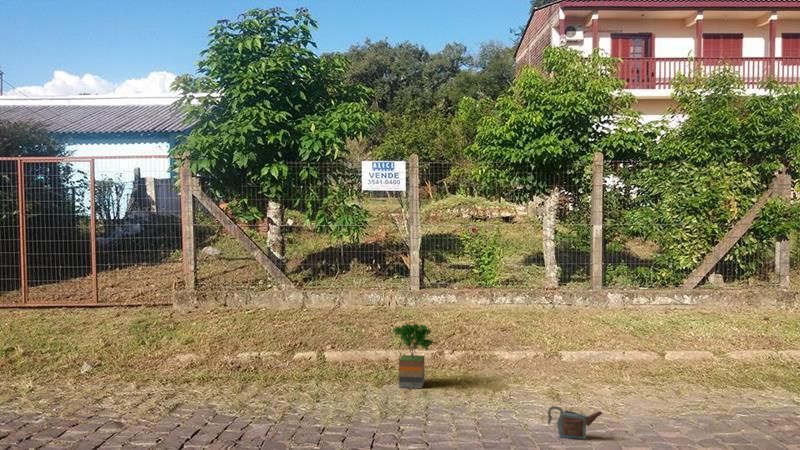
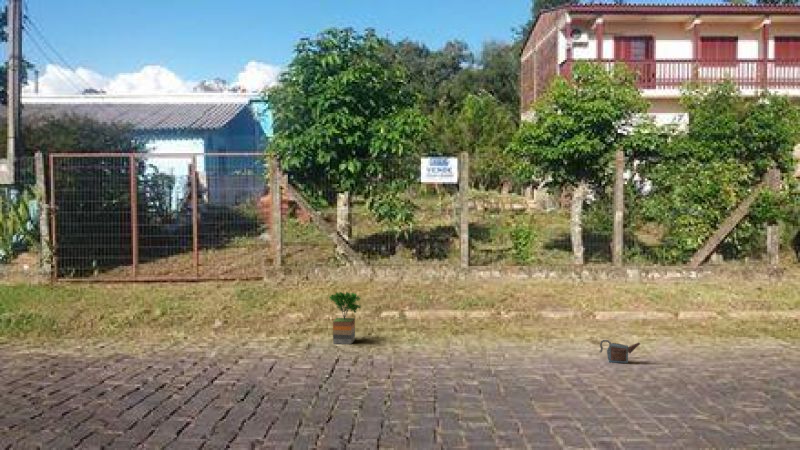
potted tree: present [394,324,433,388] -> present [329,292,361,344]

